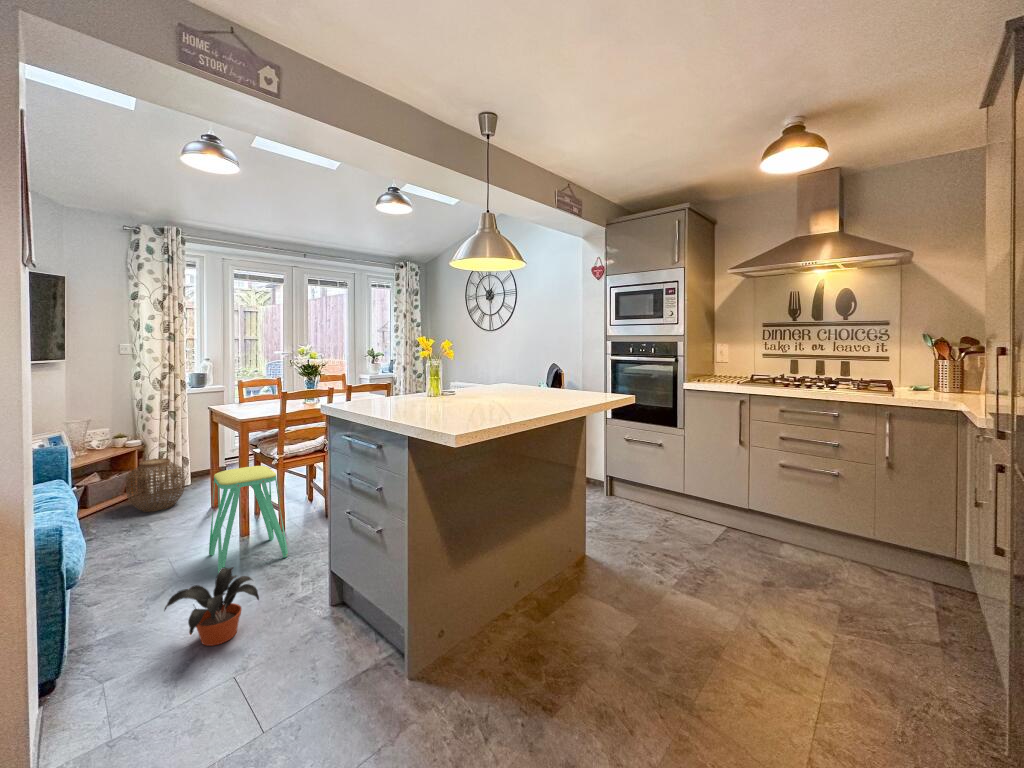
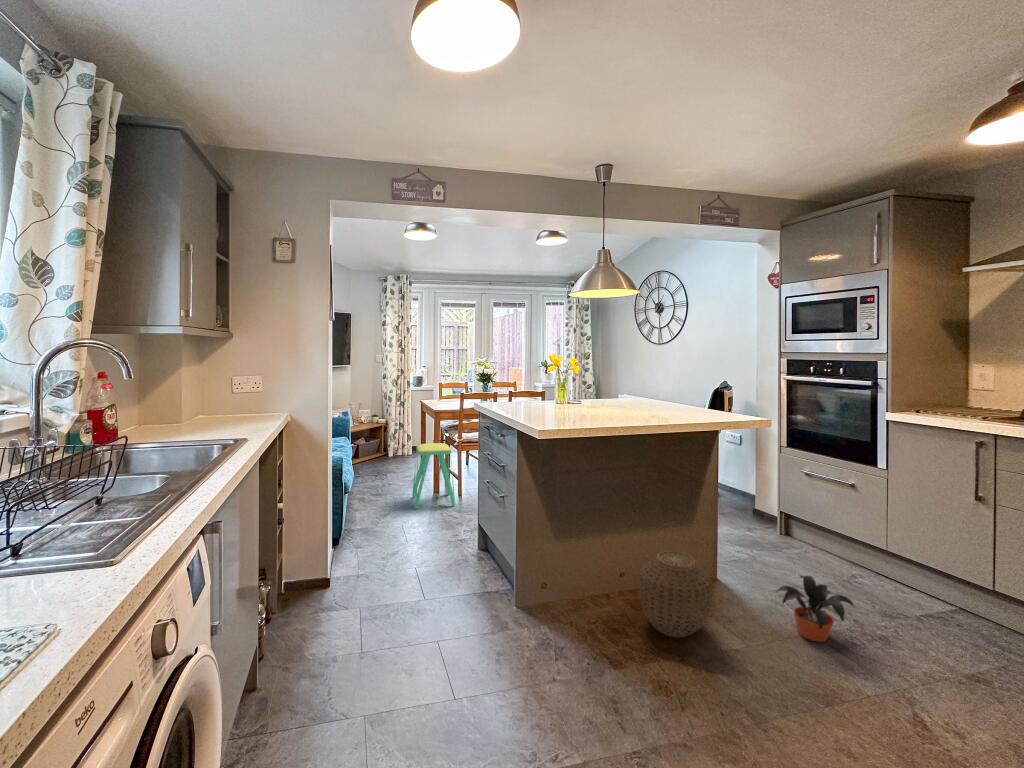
woven basket: present [126,458,185,512] -> present [639,551,712,637]
potted plant: present [165,567,259,646] -> present [777,575,854,642]

